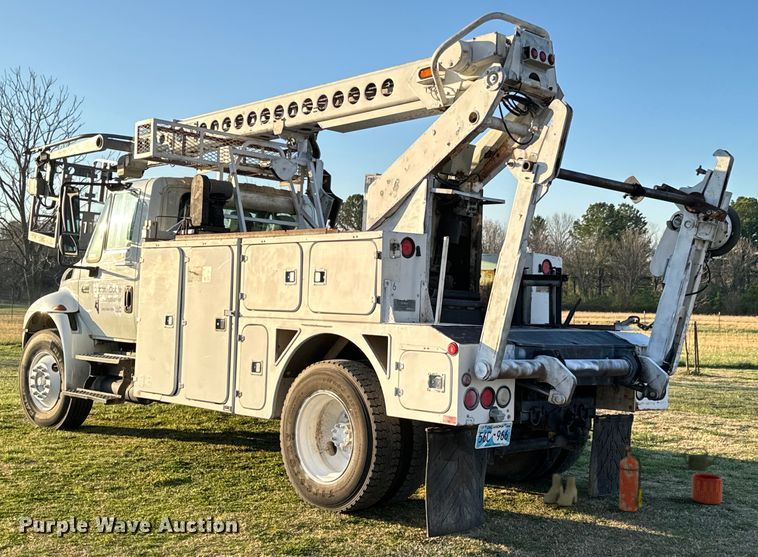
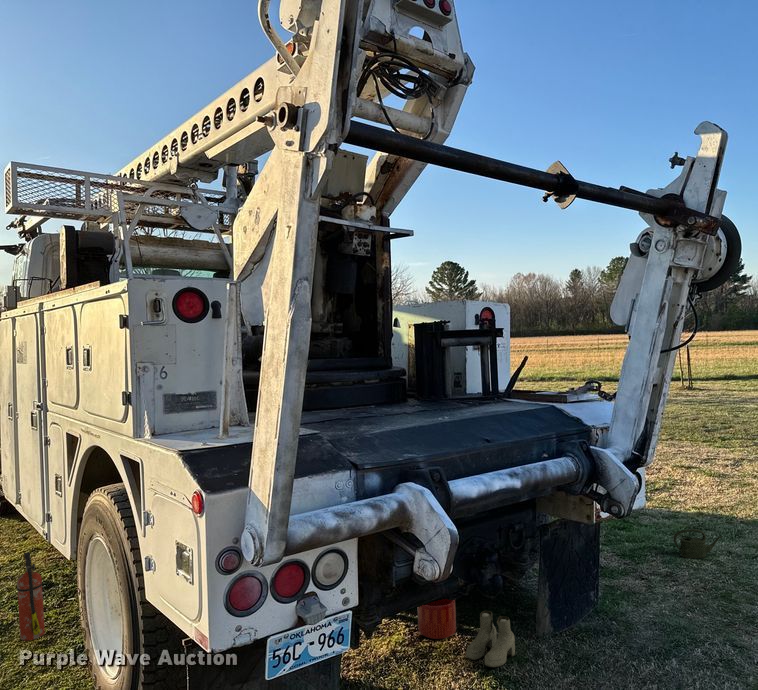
fire extinguisher: present [615,443,642,511] -> present [17,552,45,641]
planter: present [692,473,722,504] -> present [418,599,456,639]

